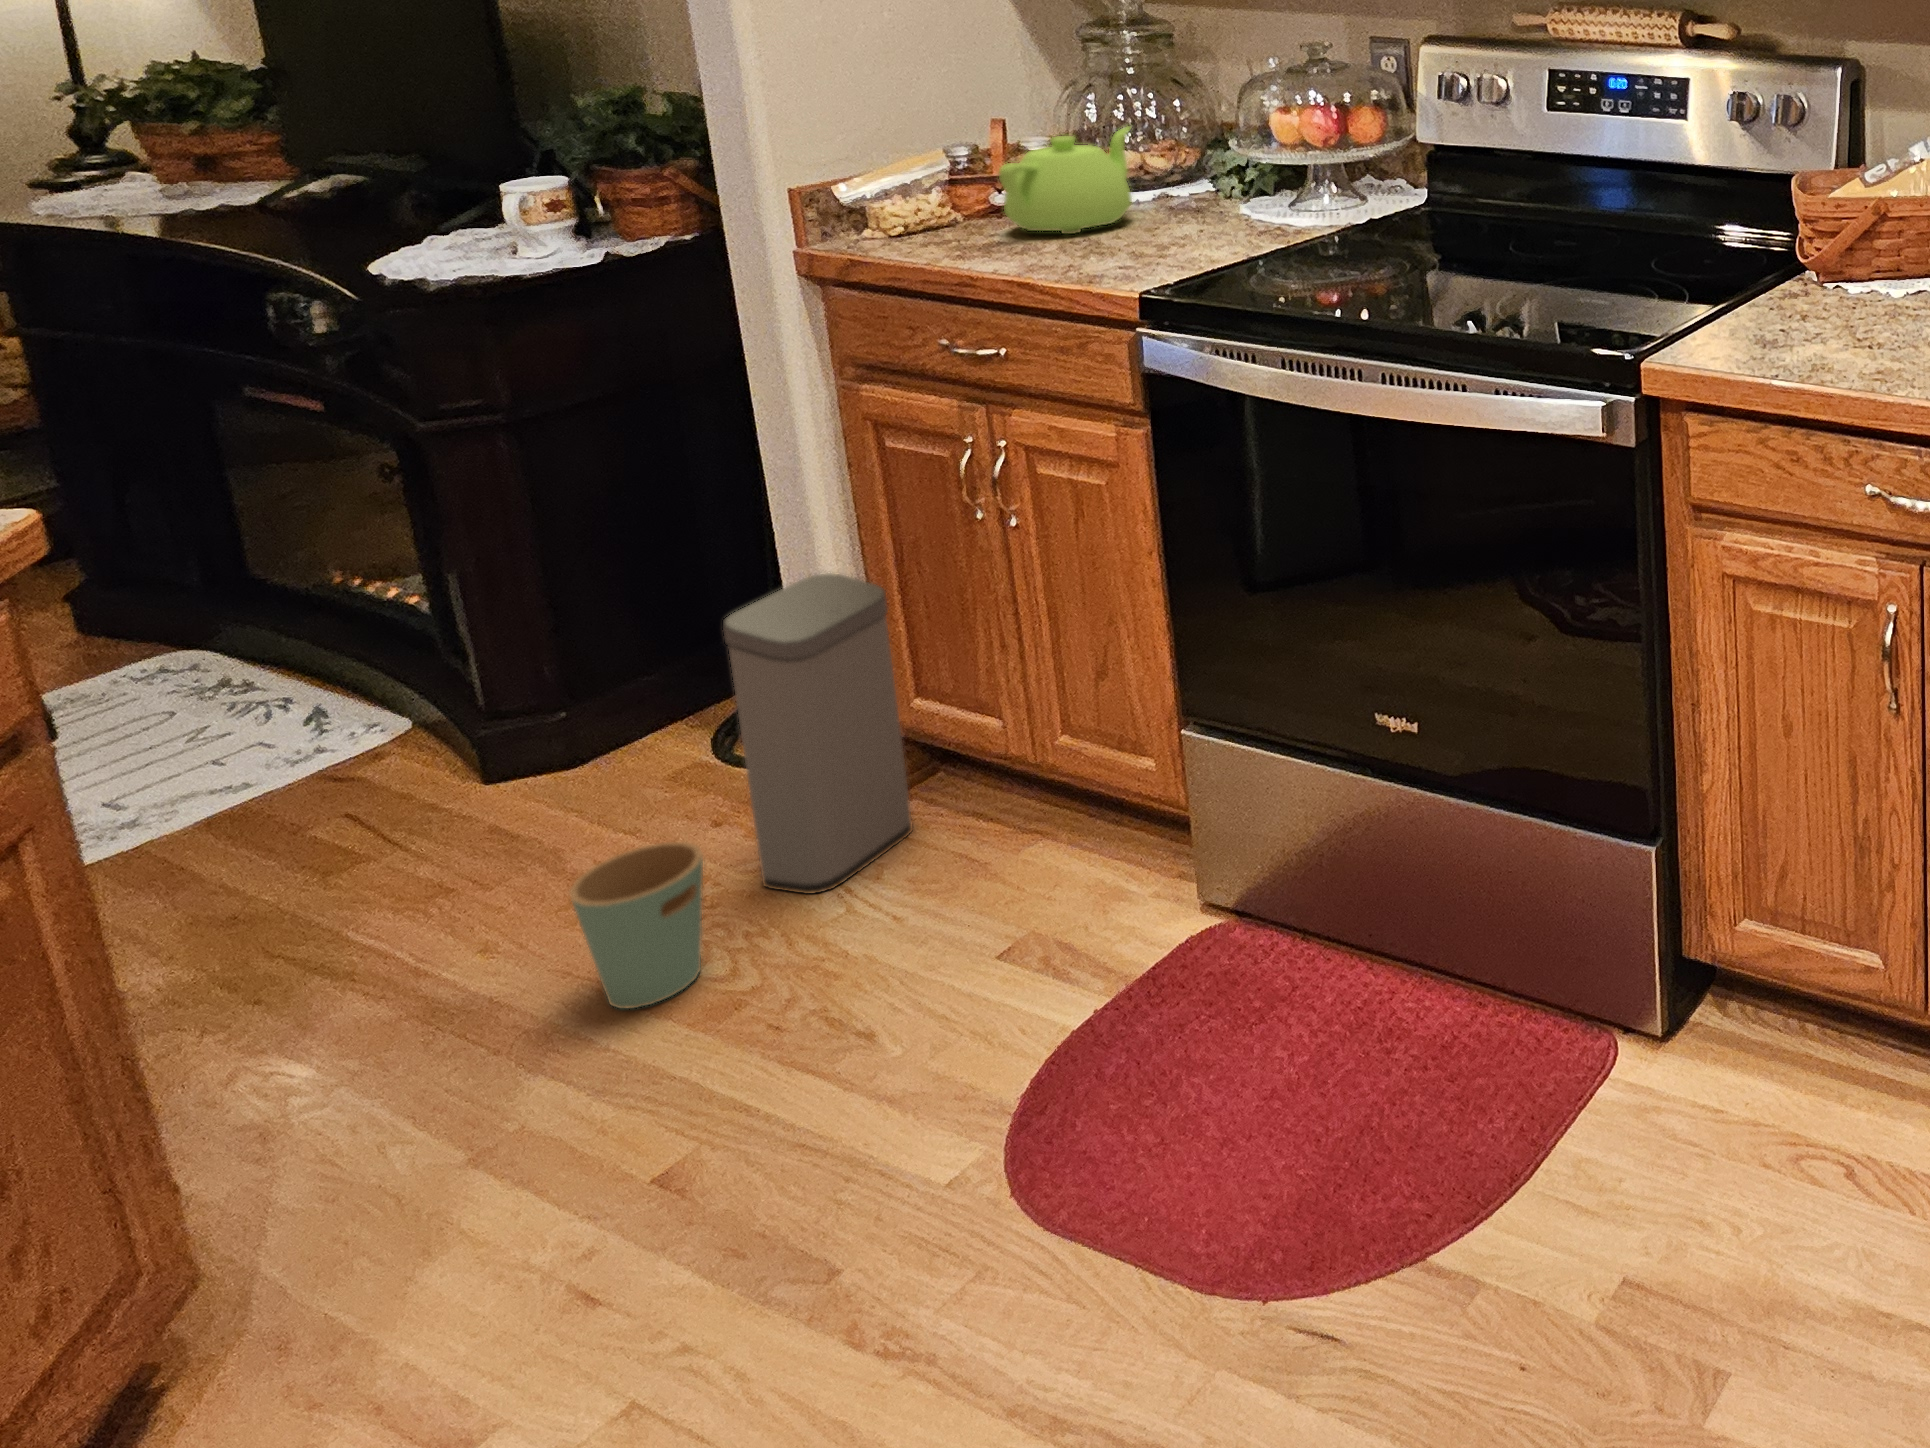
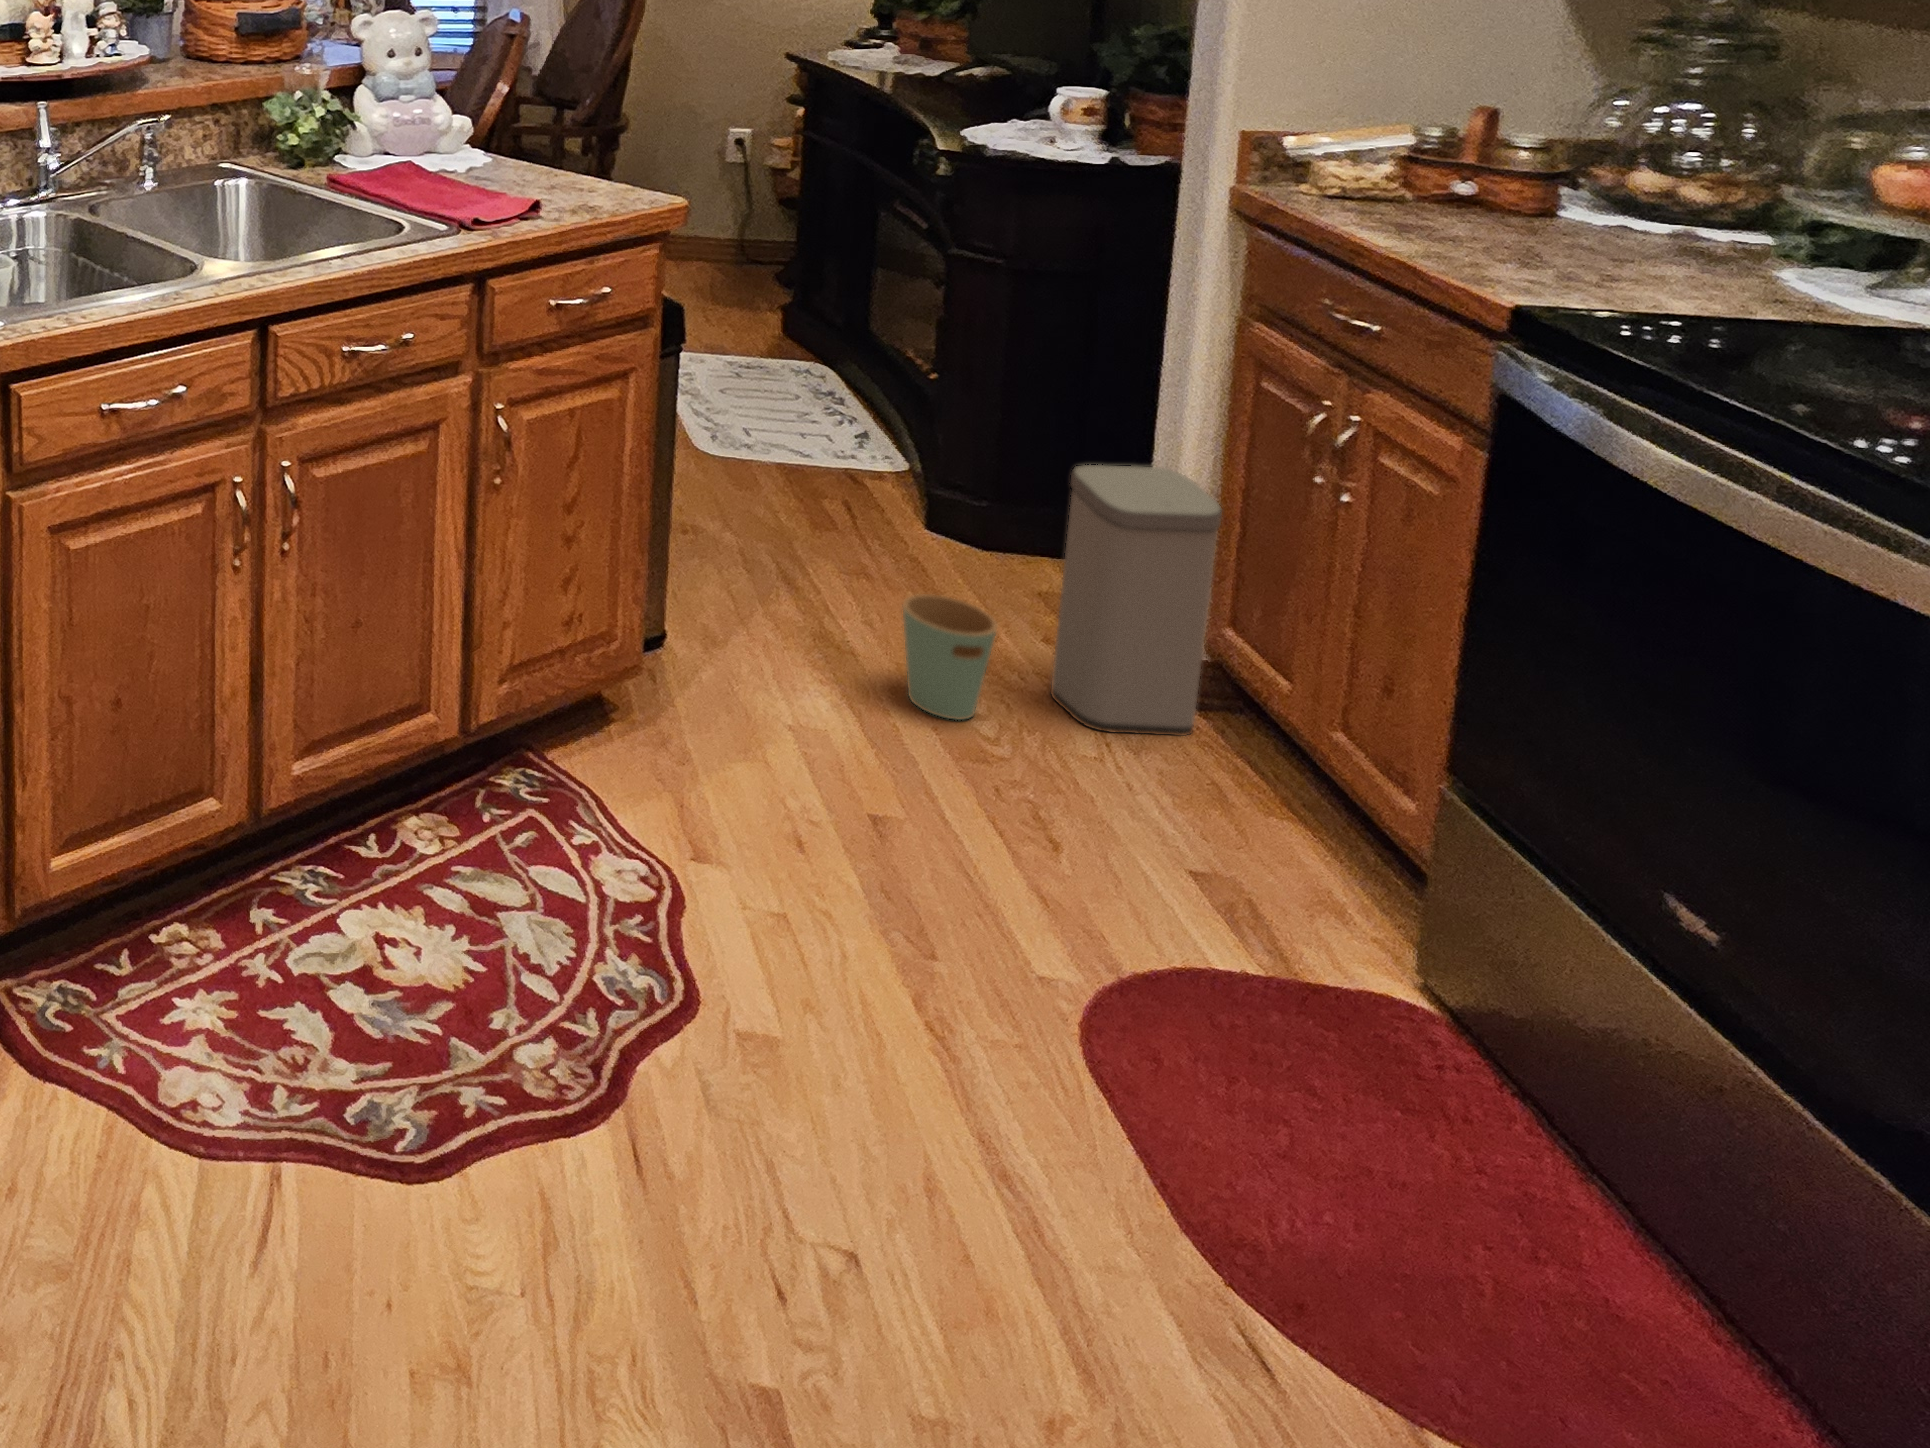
teapot: present [999,127,1132,234] -> none [1442,133,1661,241]

